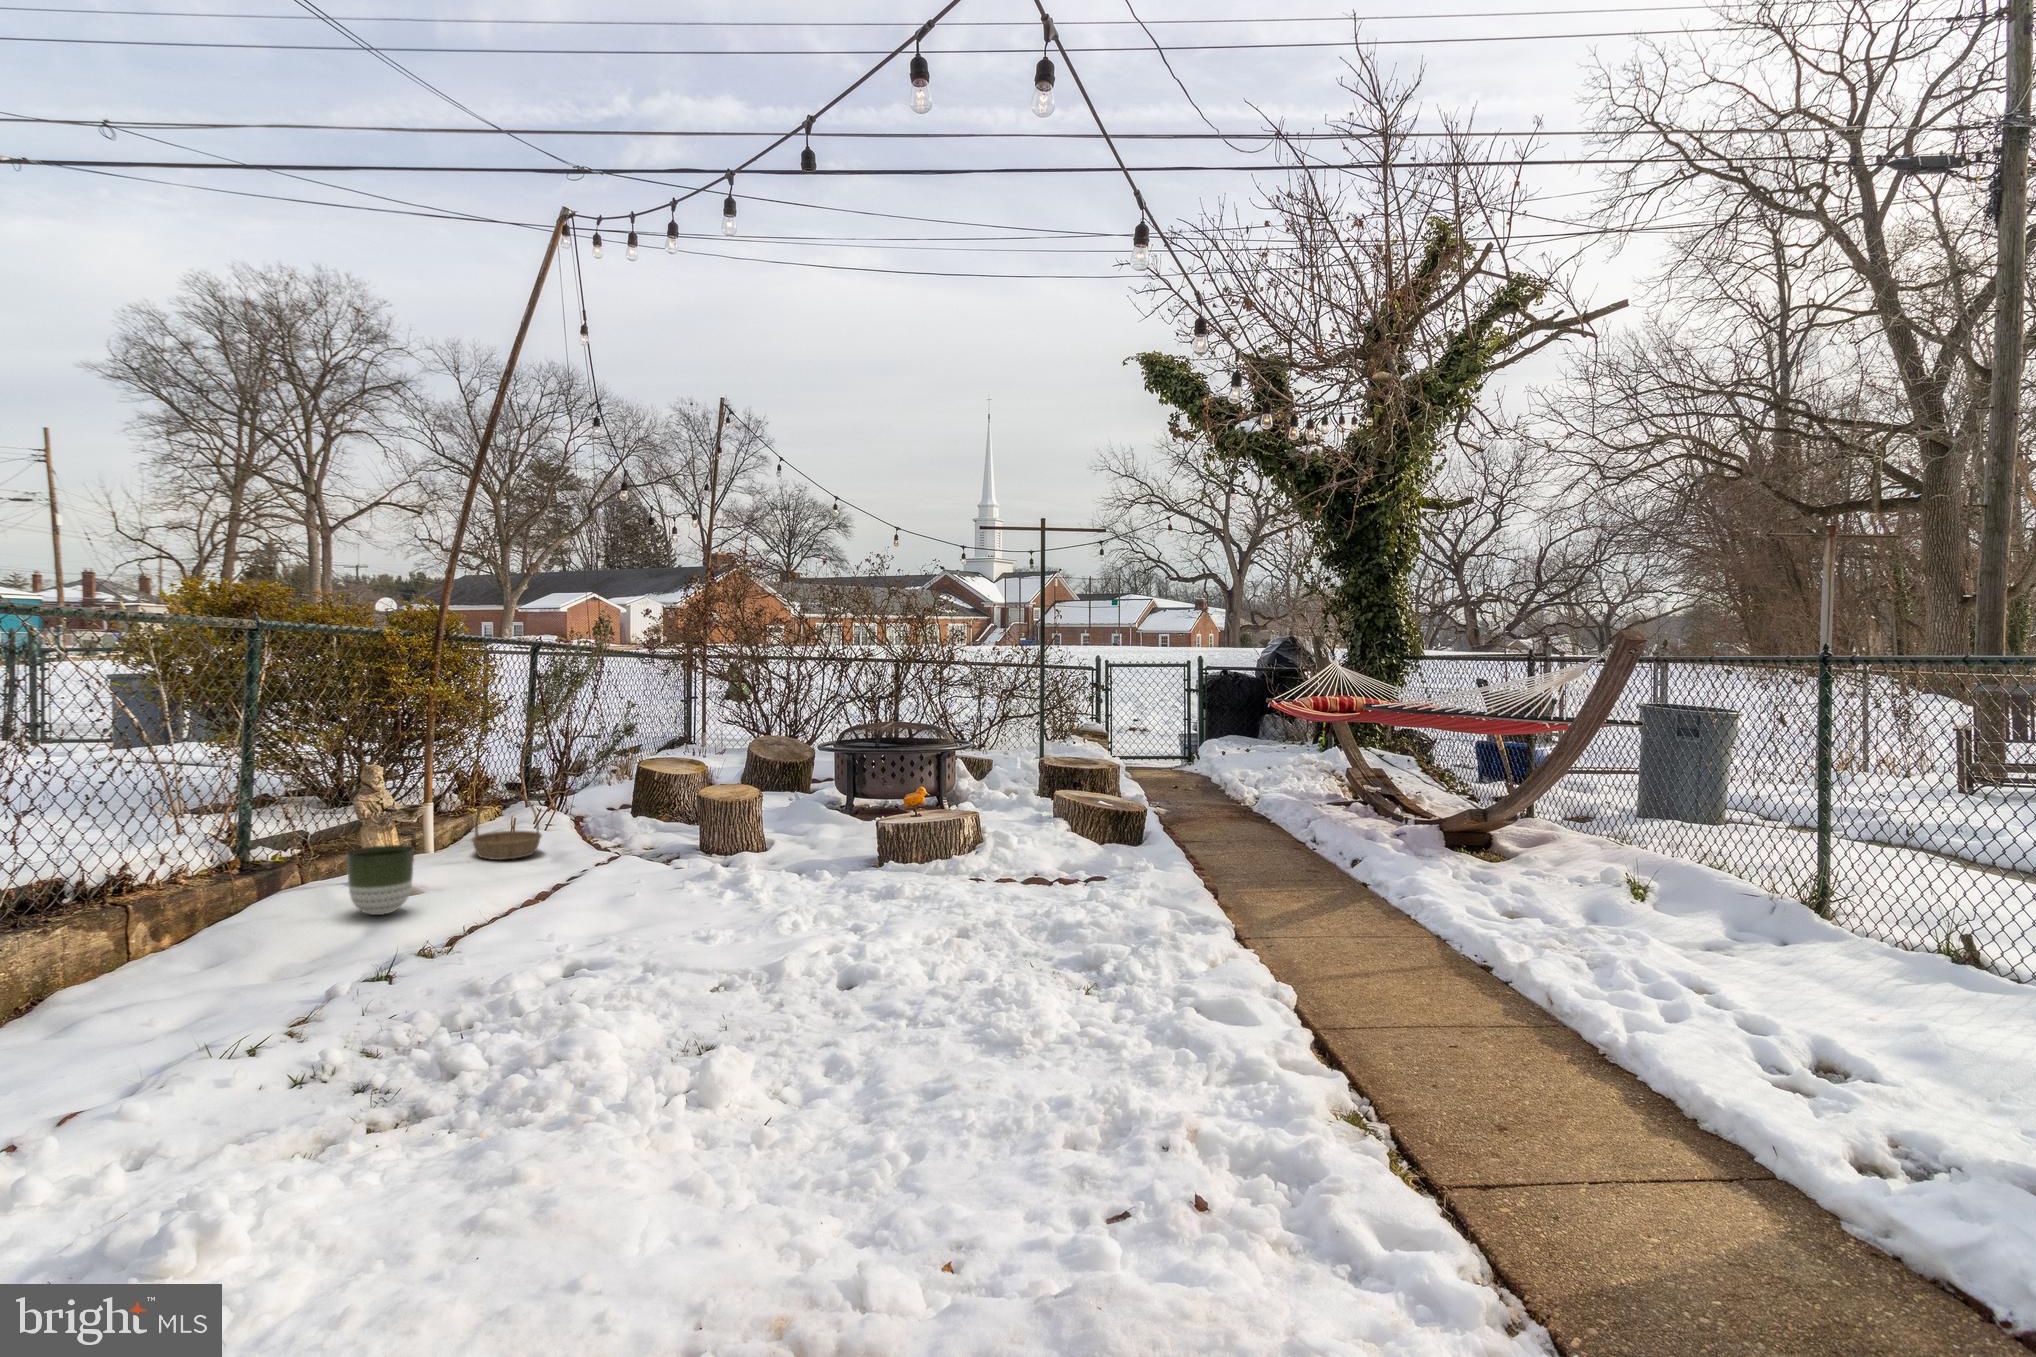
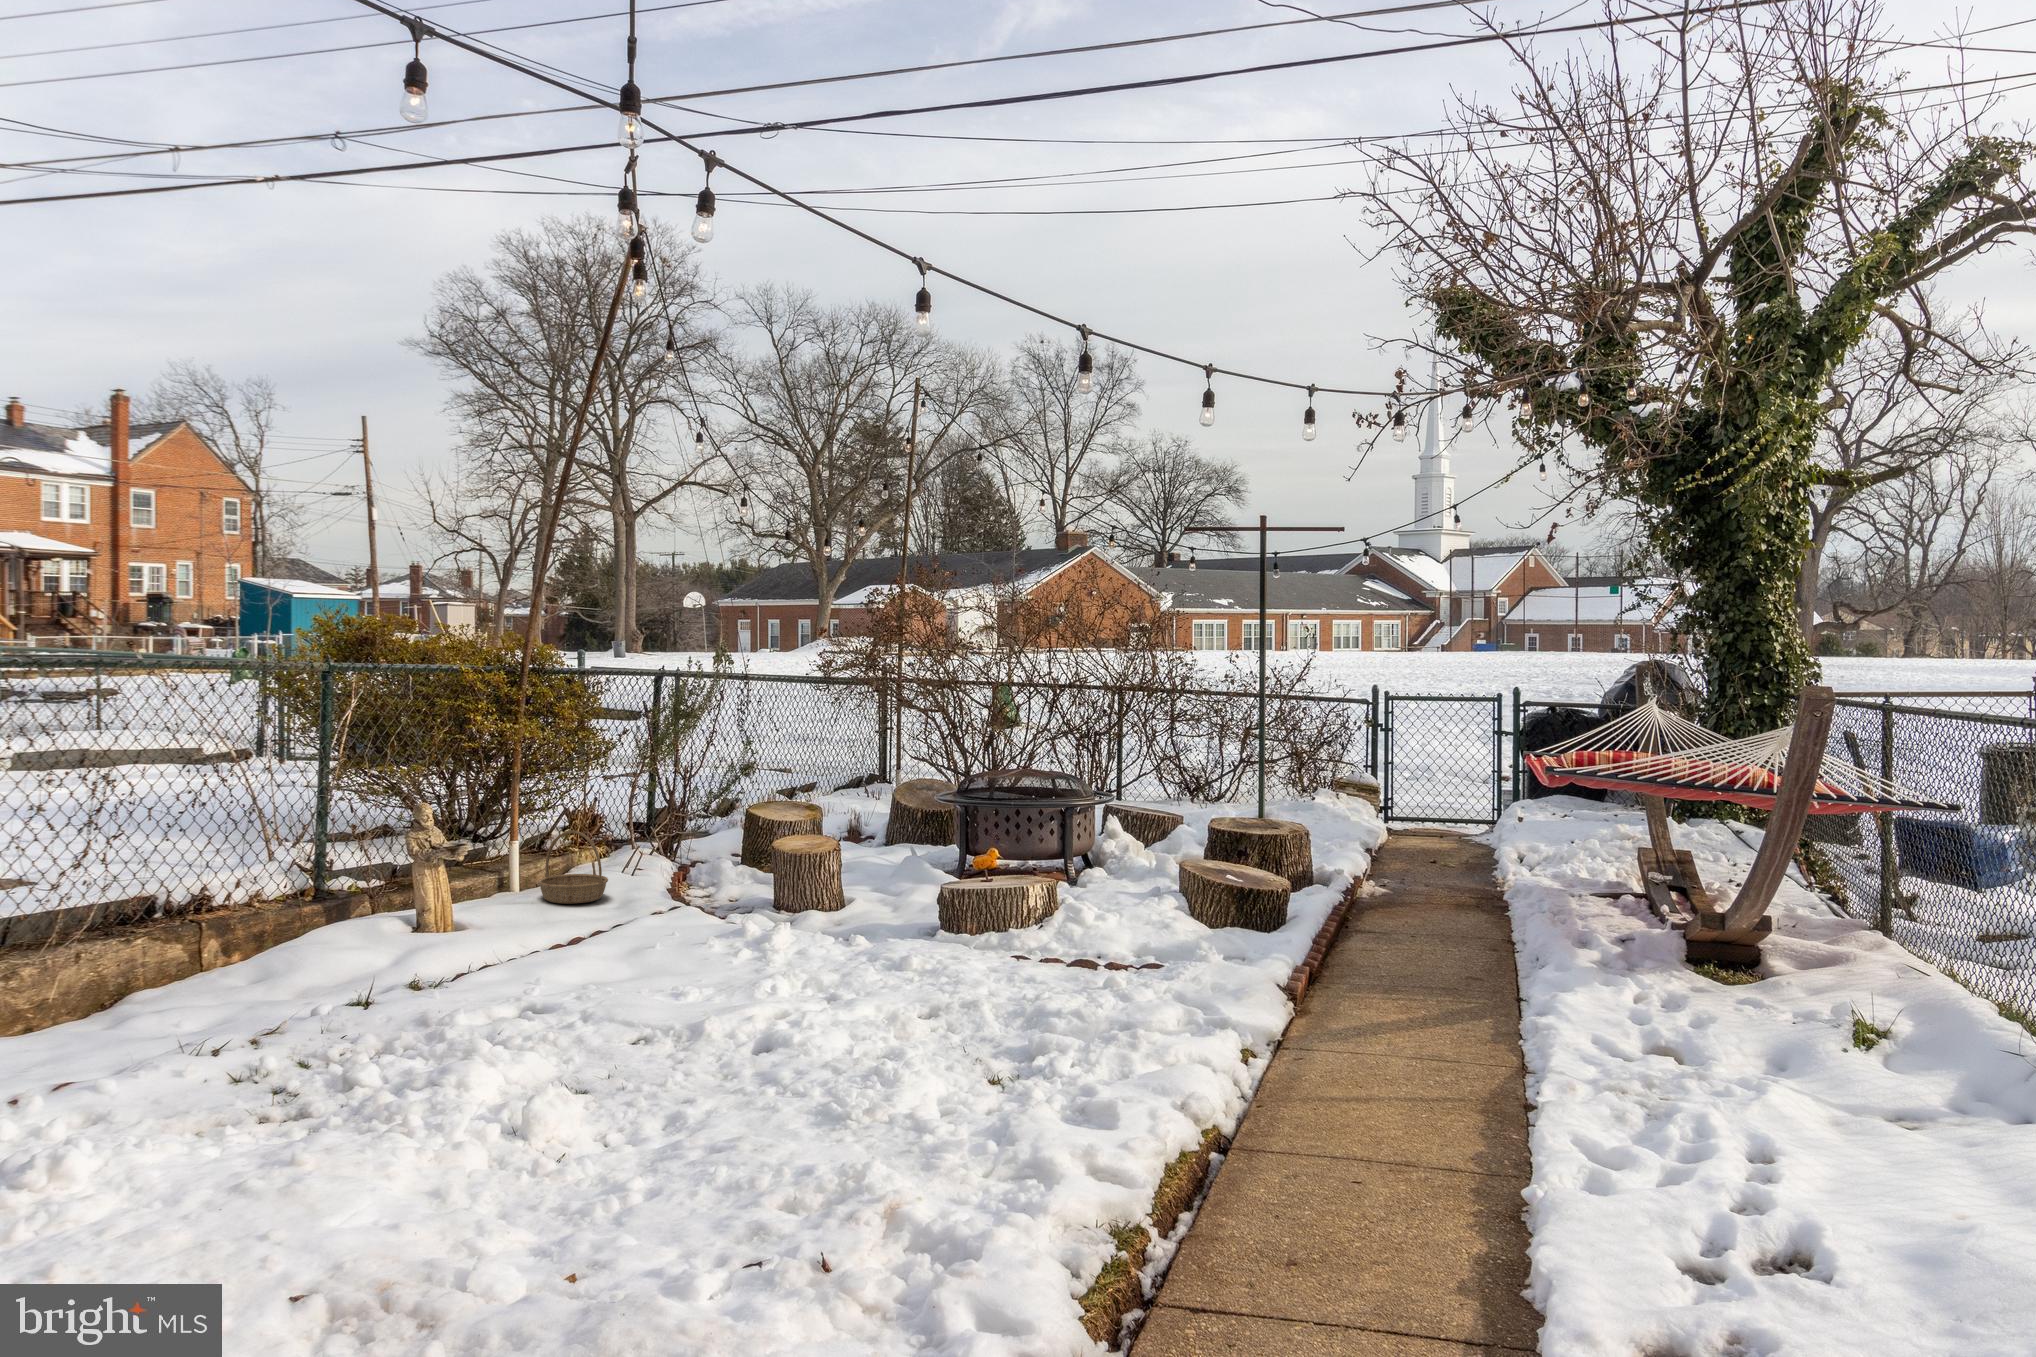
planter: present [347,845,414,915] -> none [382,881,443,949]

